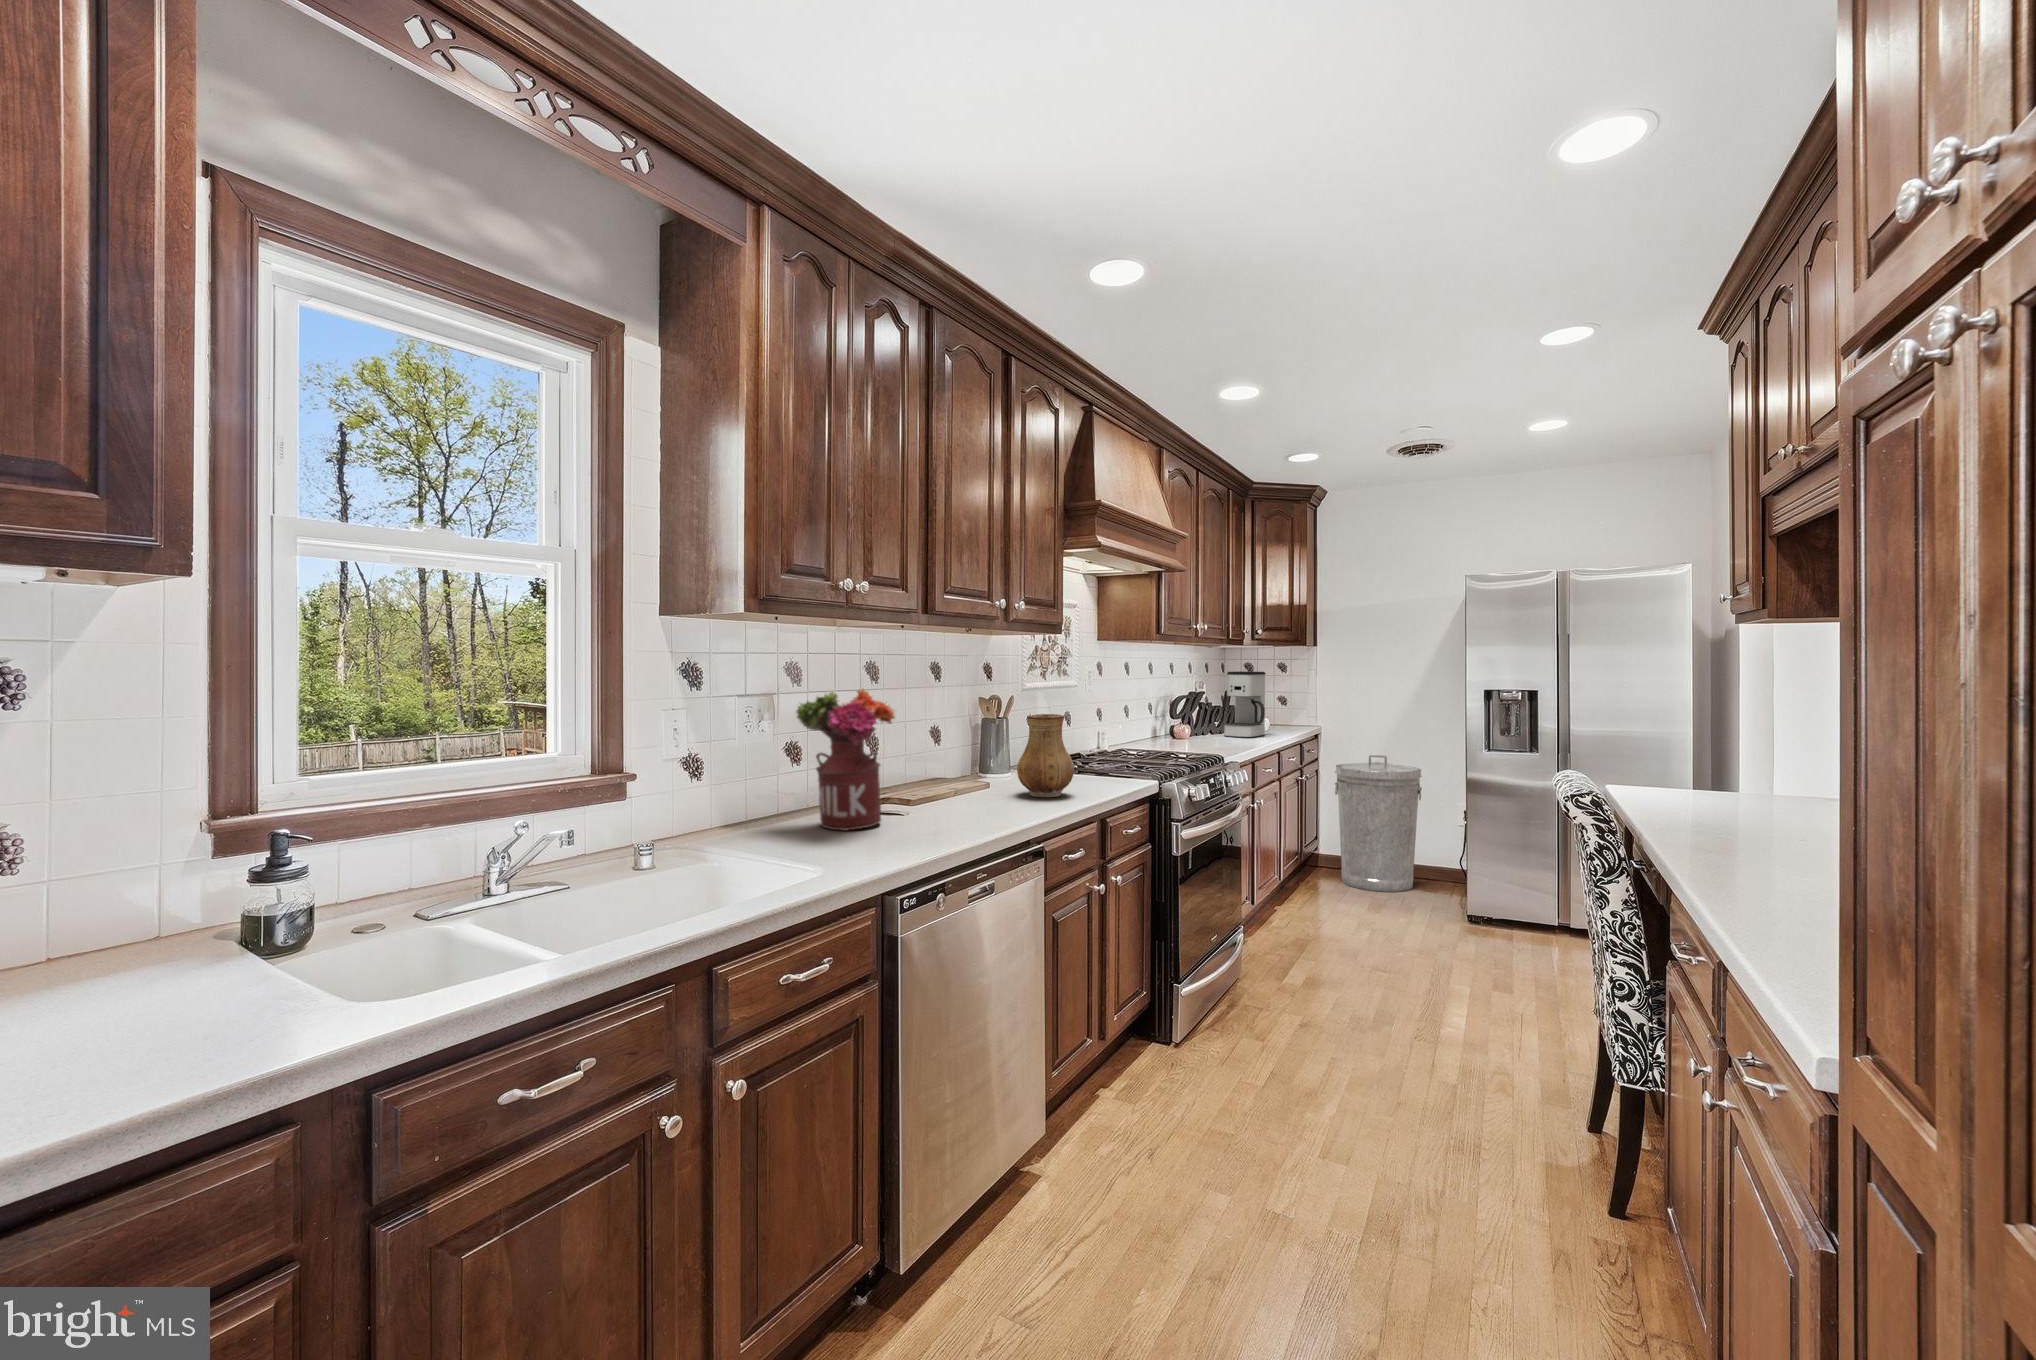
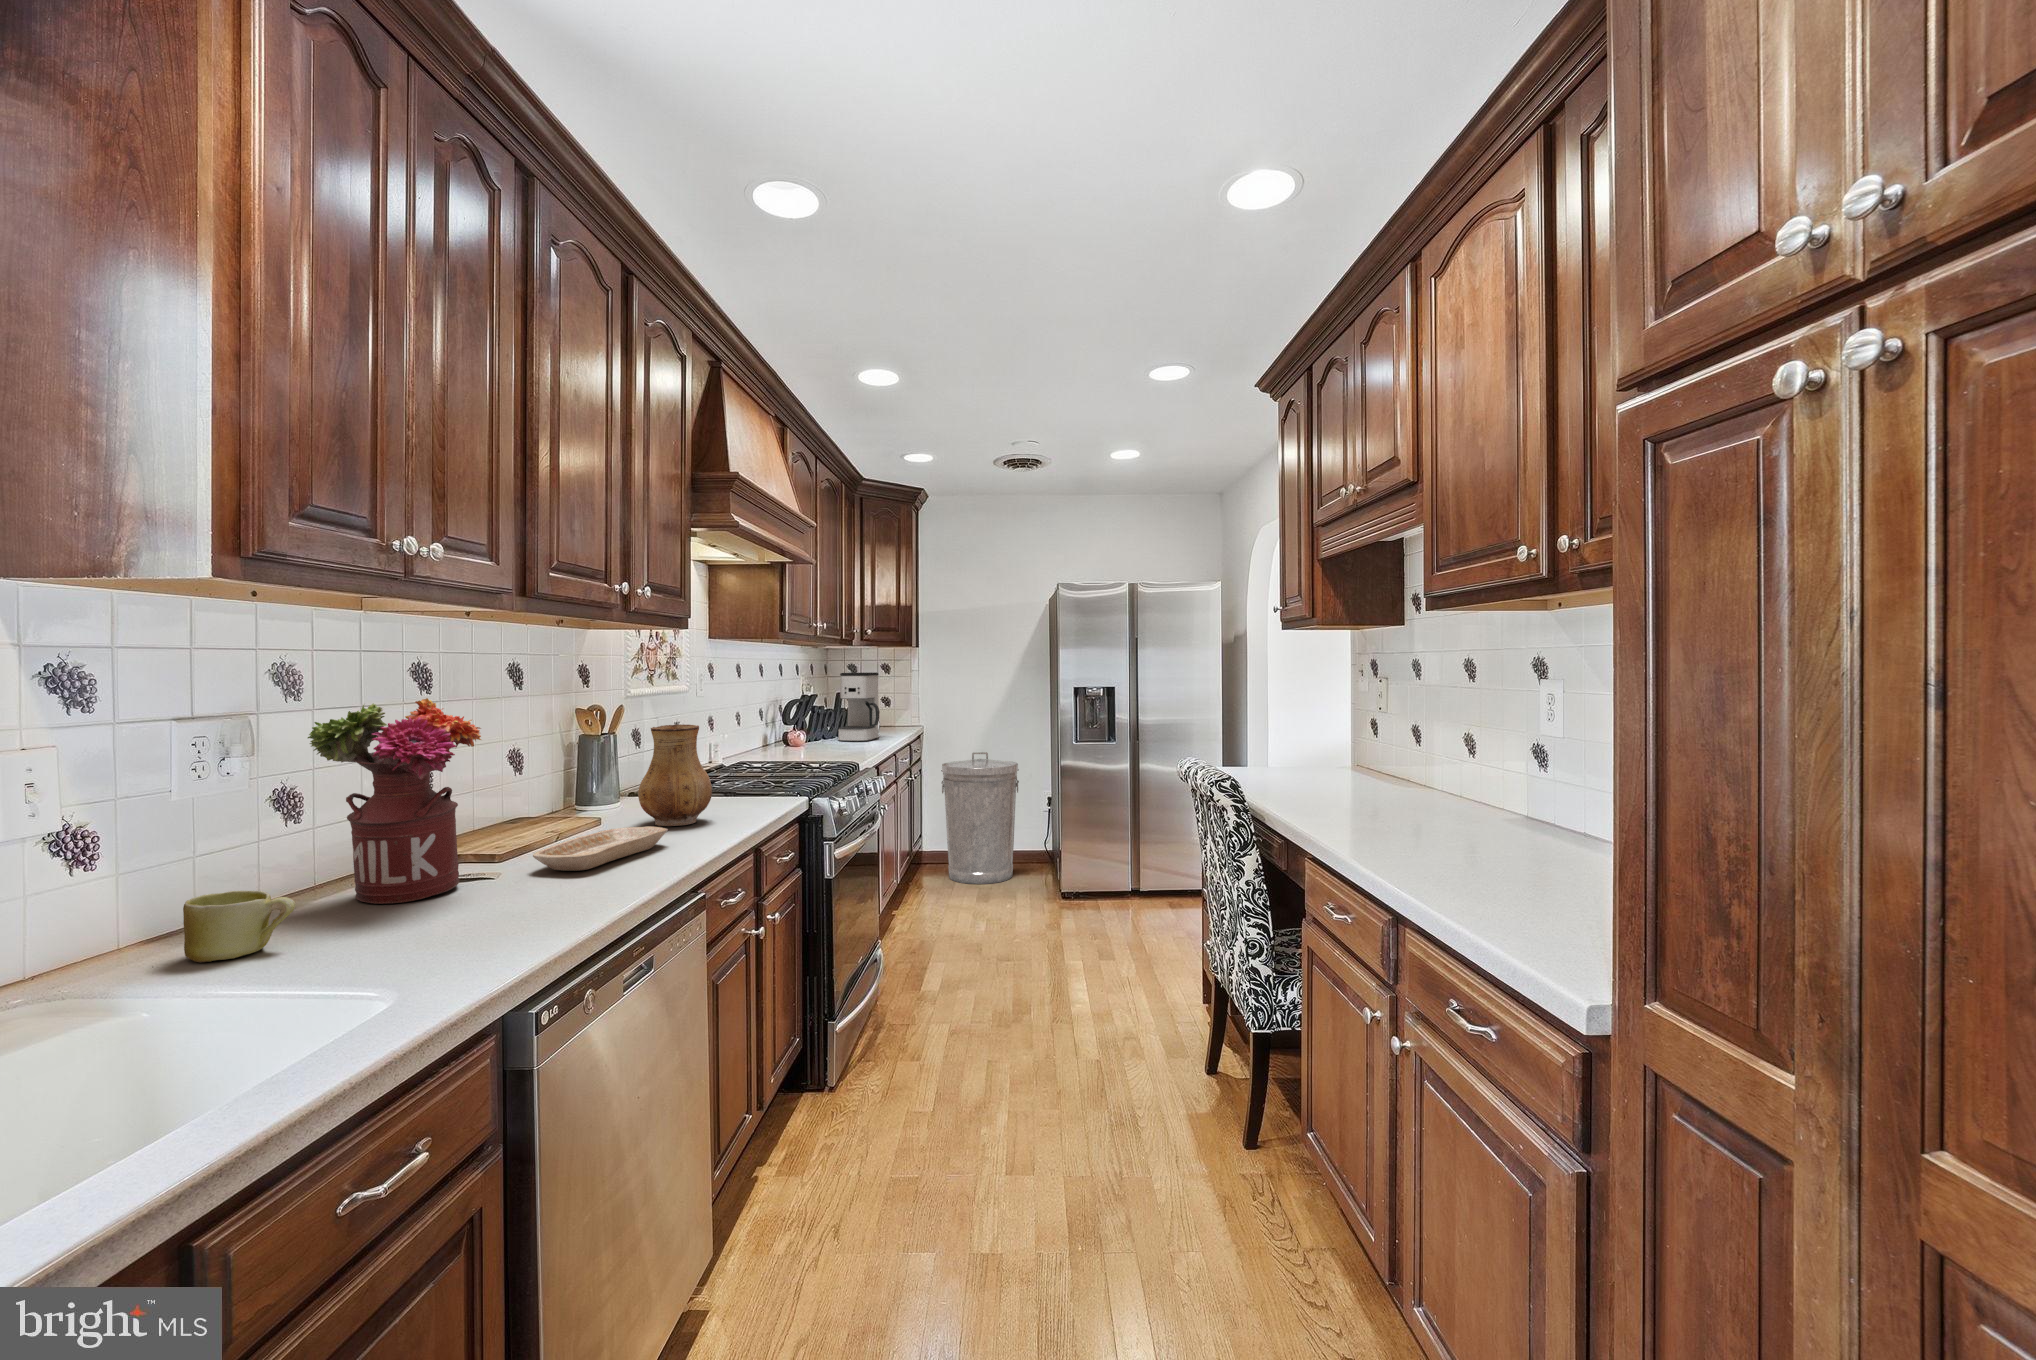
tray: none [930,794,1030,822] -> present [533,826,668,871]
mug: none [725,809,780,851] -> present [183,891,296,962]

